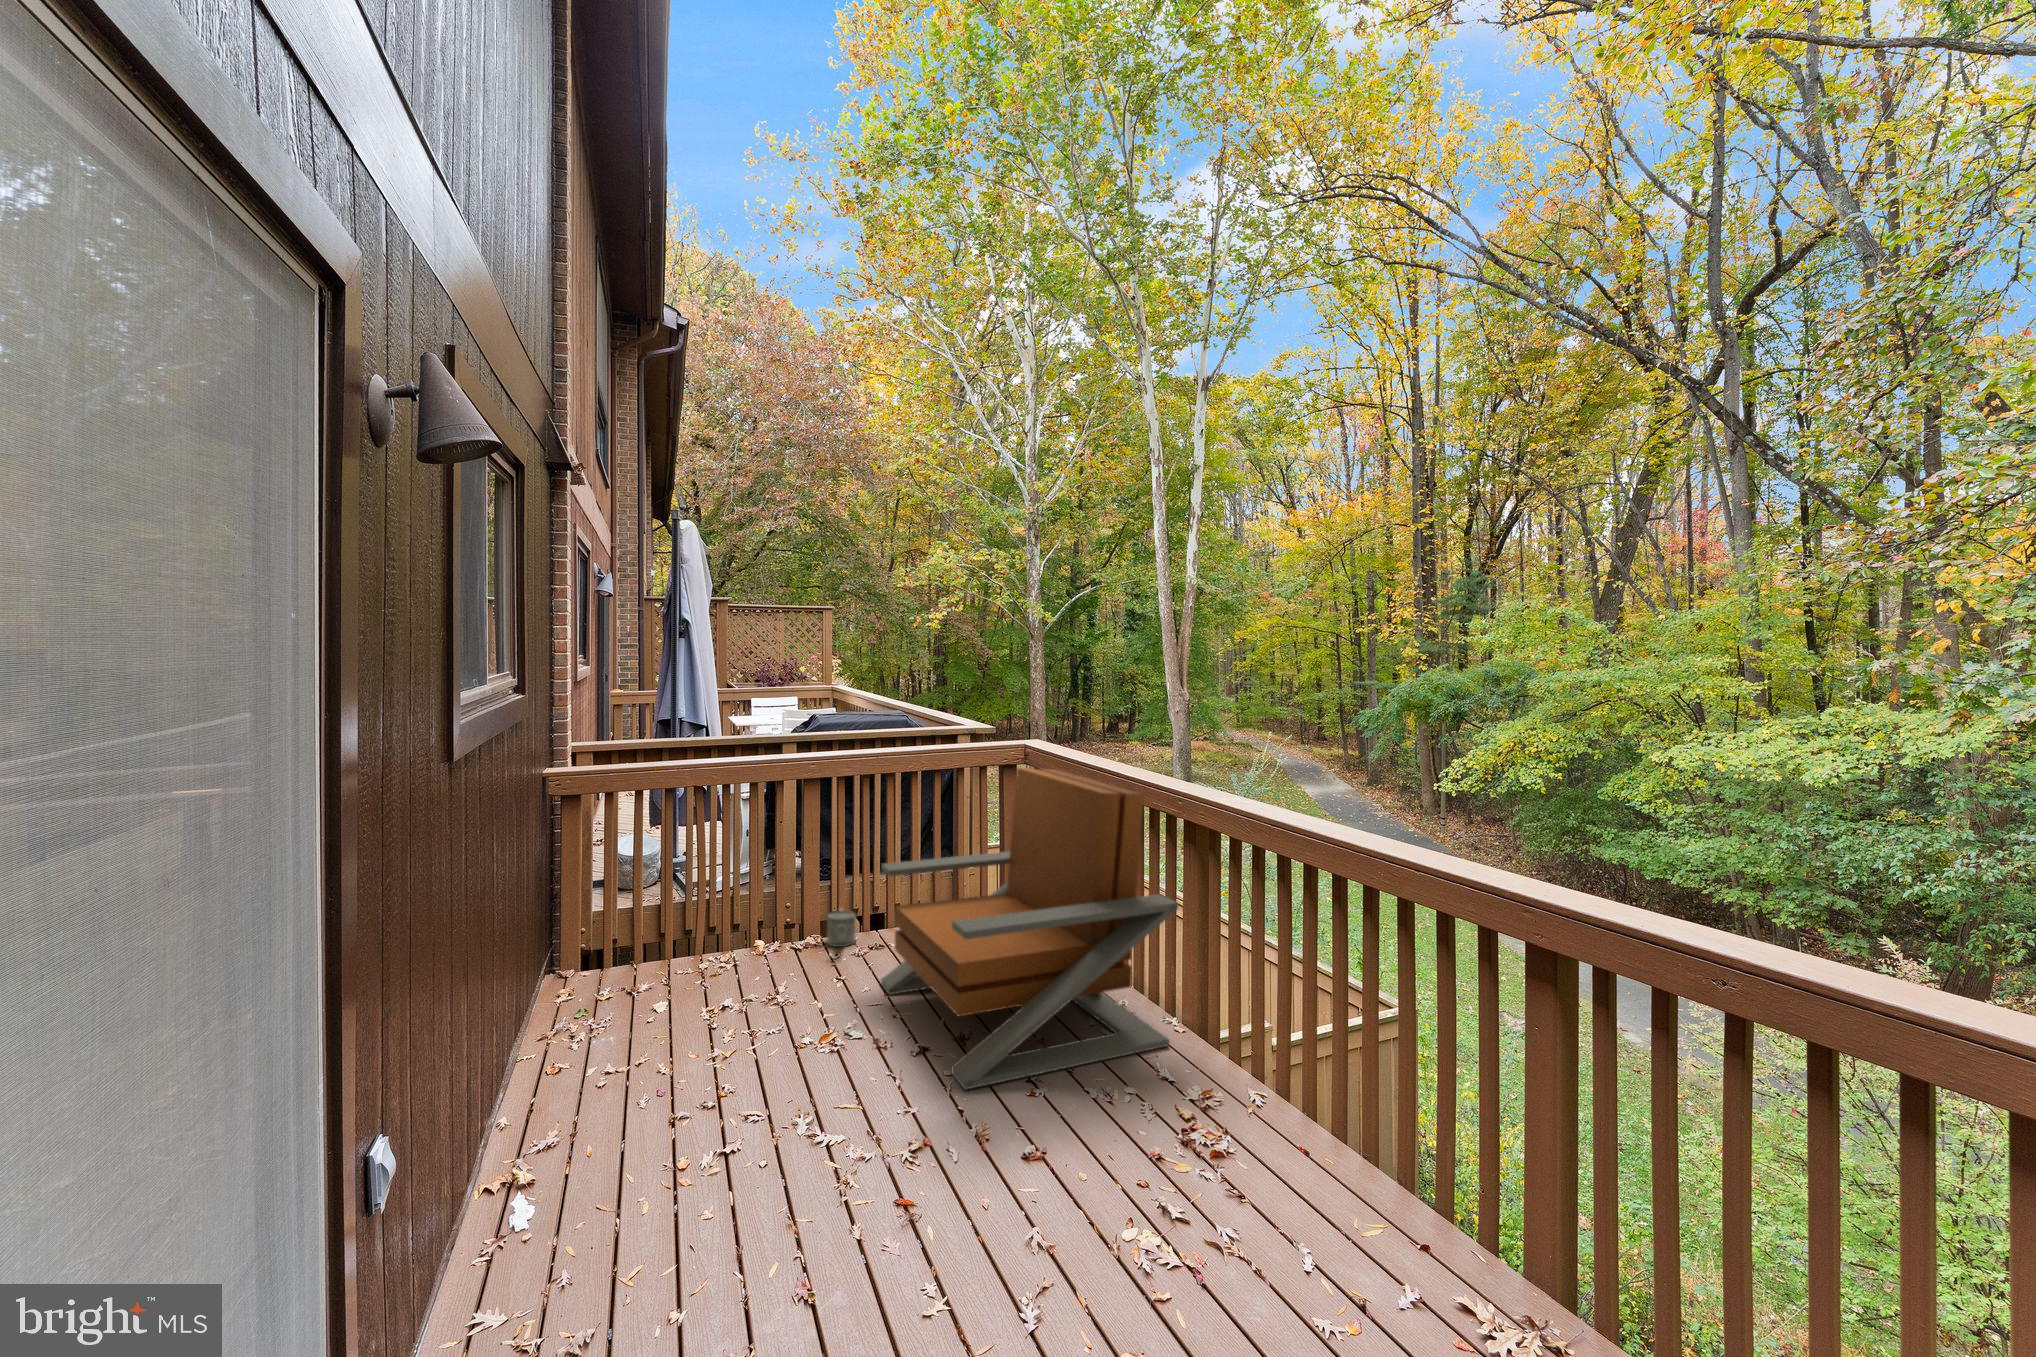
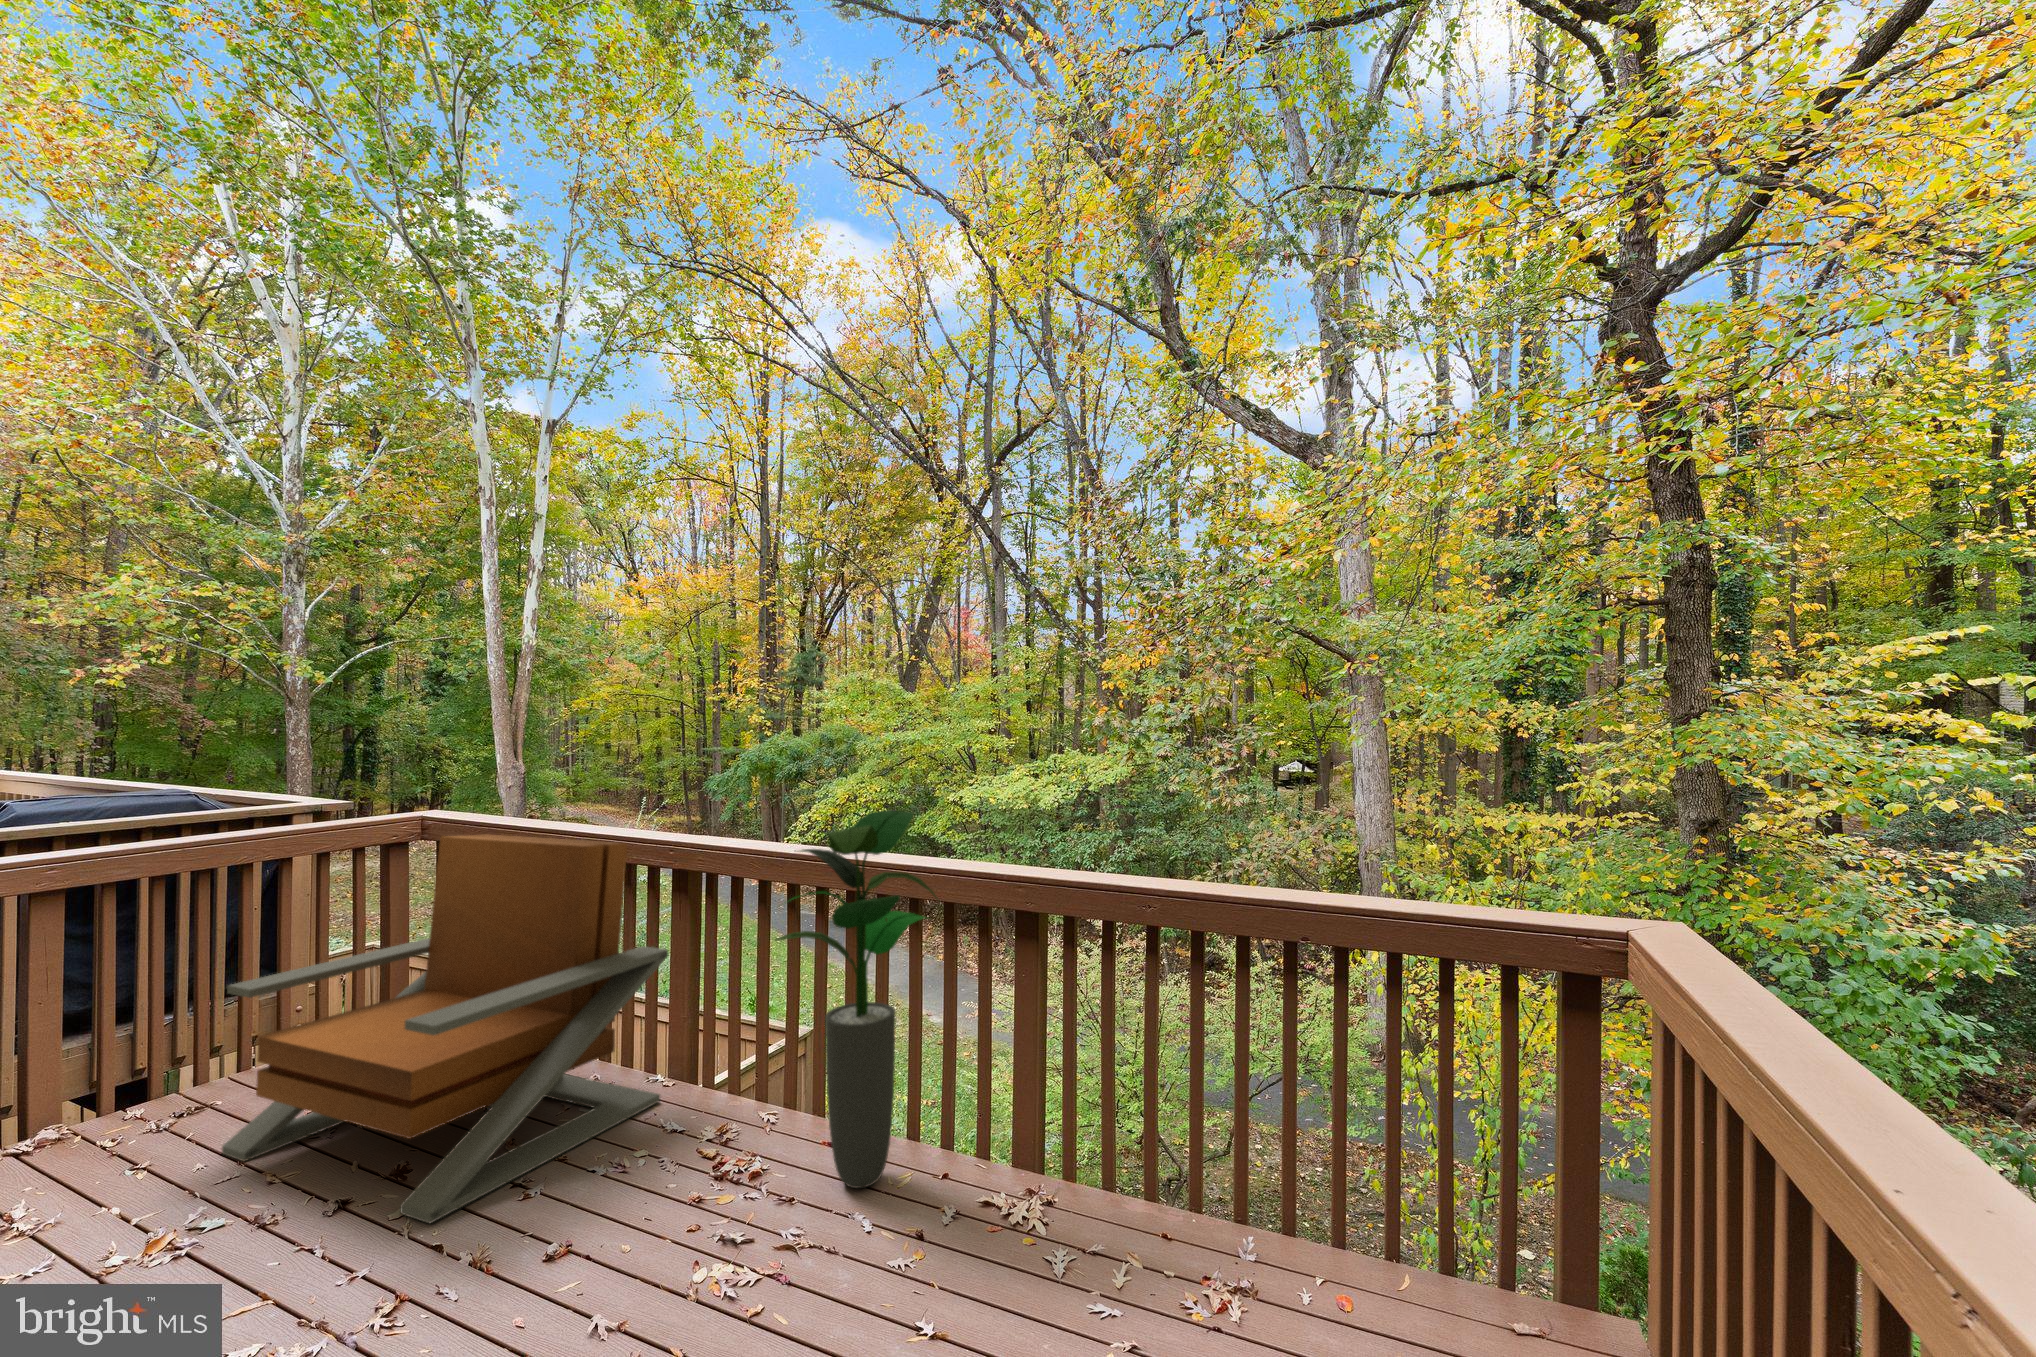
potted plant: none [1231,797,1427,1218] -> present [775,811,938,1188]
watering can: present [827,907,856,947] -> none [82,1072,144,1133]

